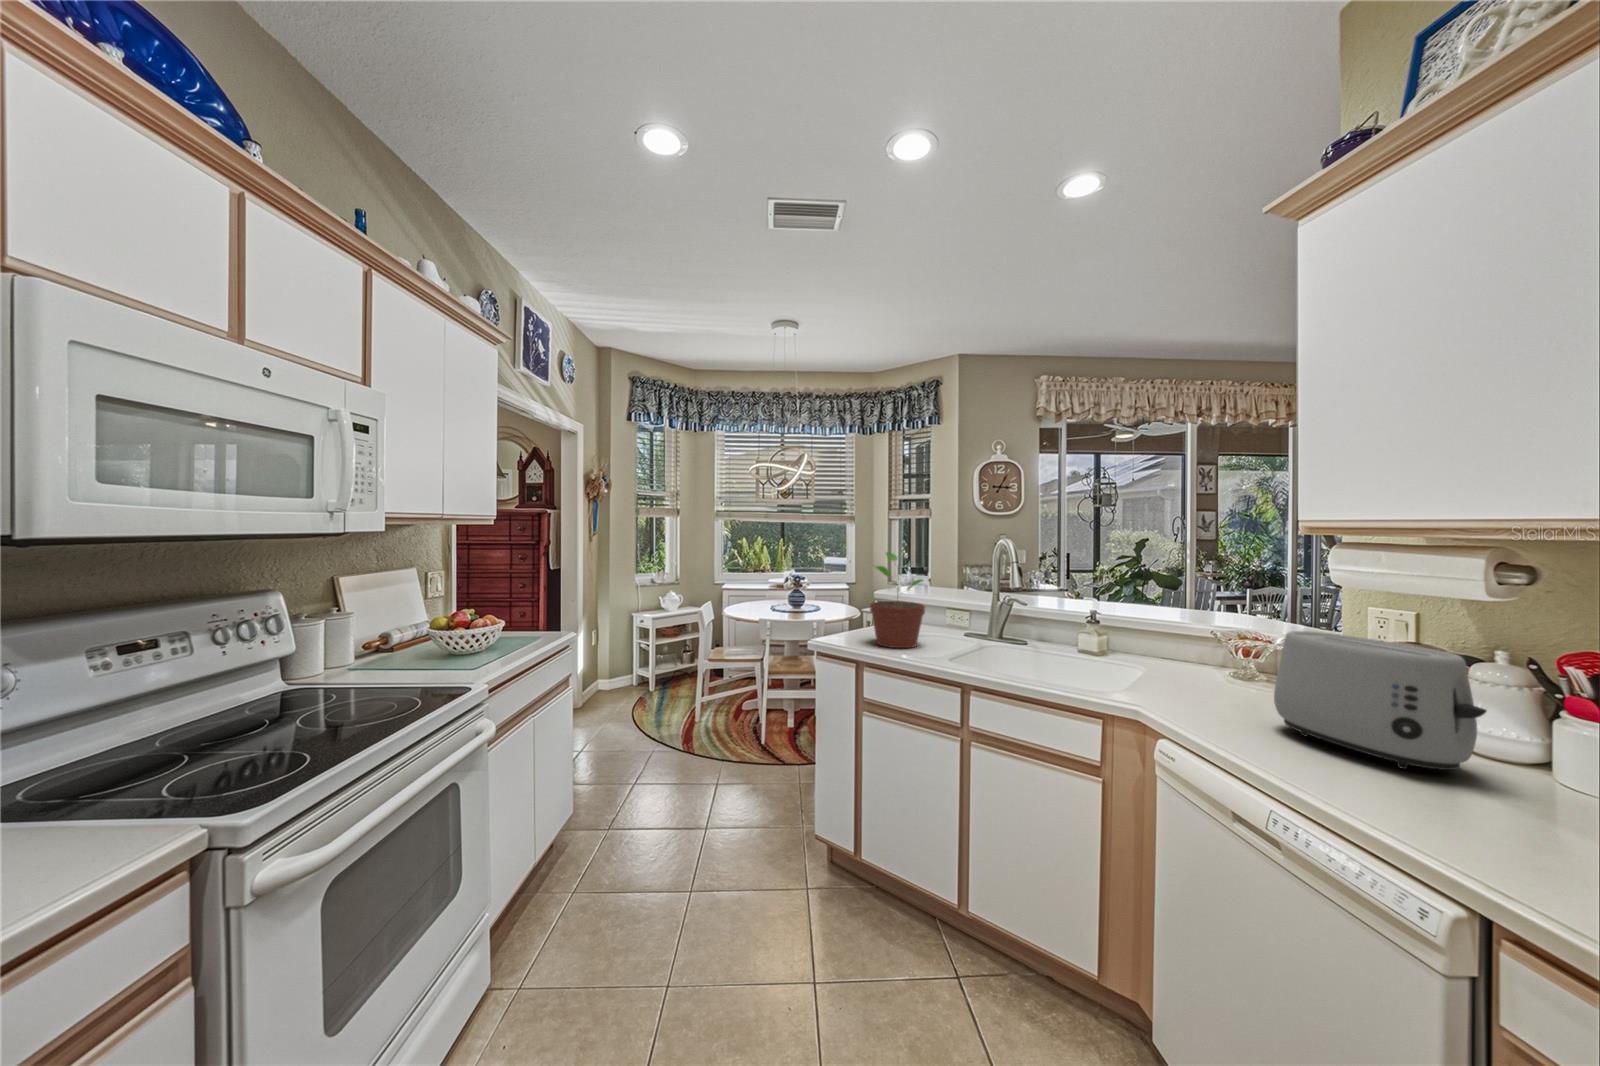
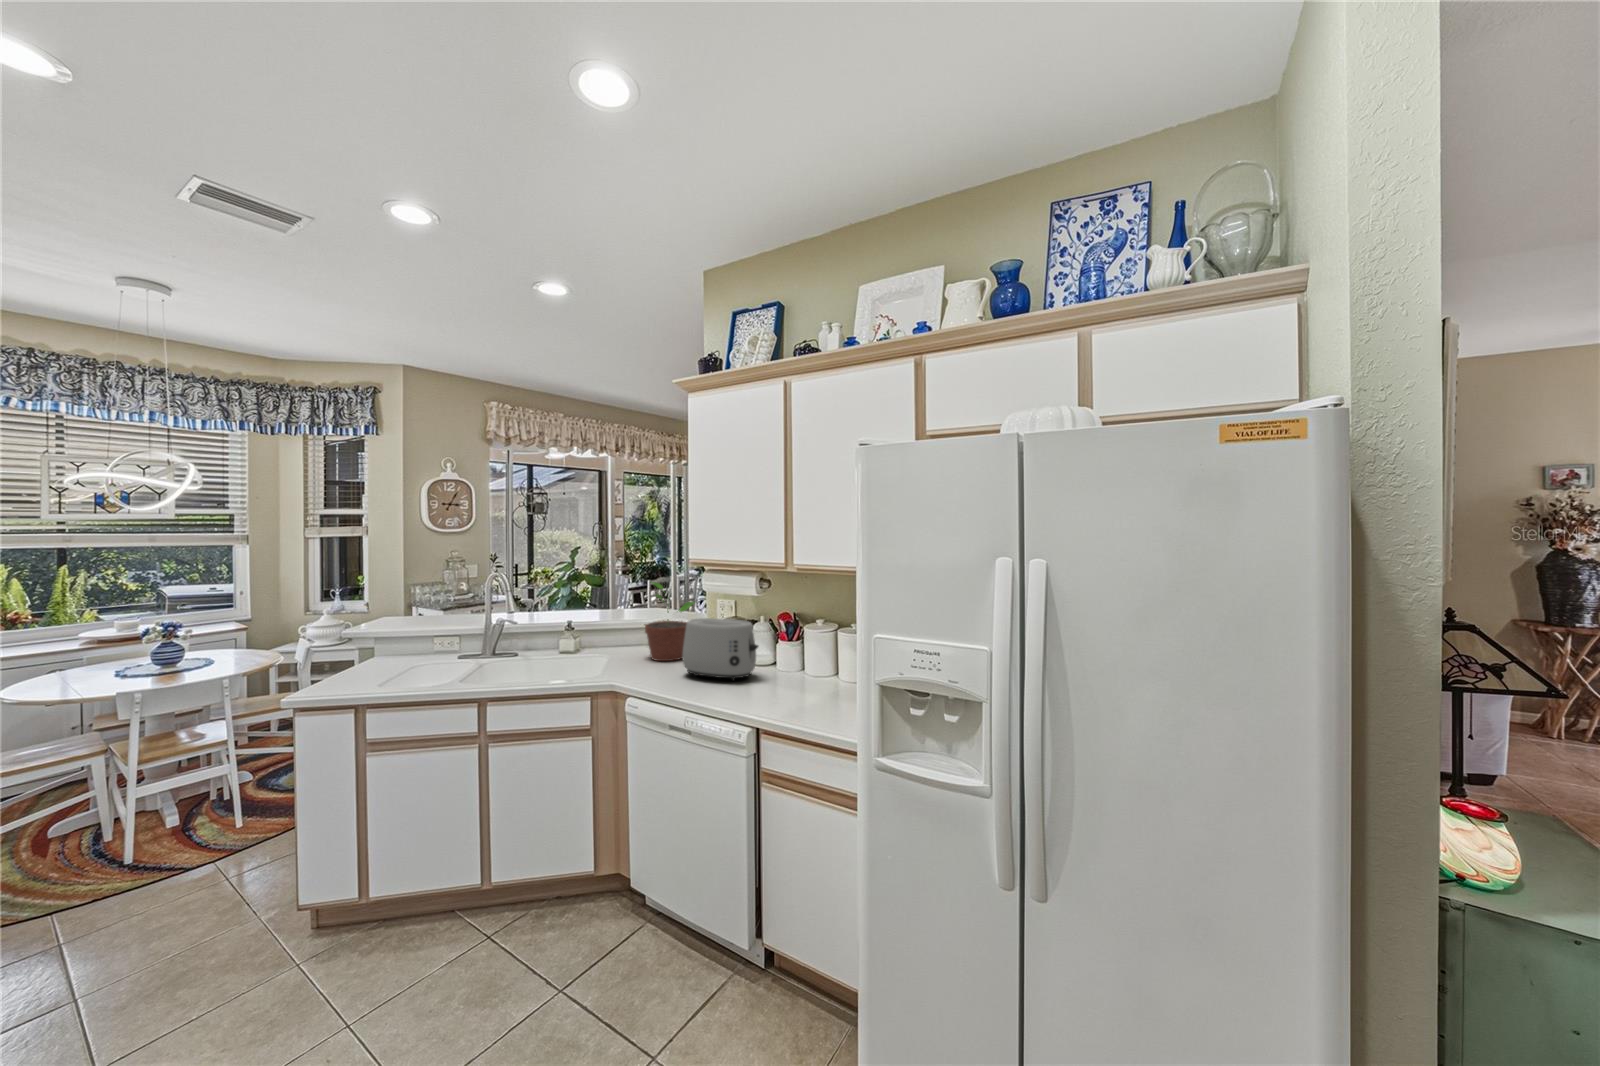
potted plant: present [870,552,925,648] -> present [645,582,694,661]

